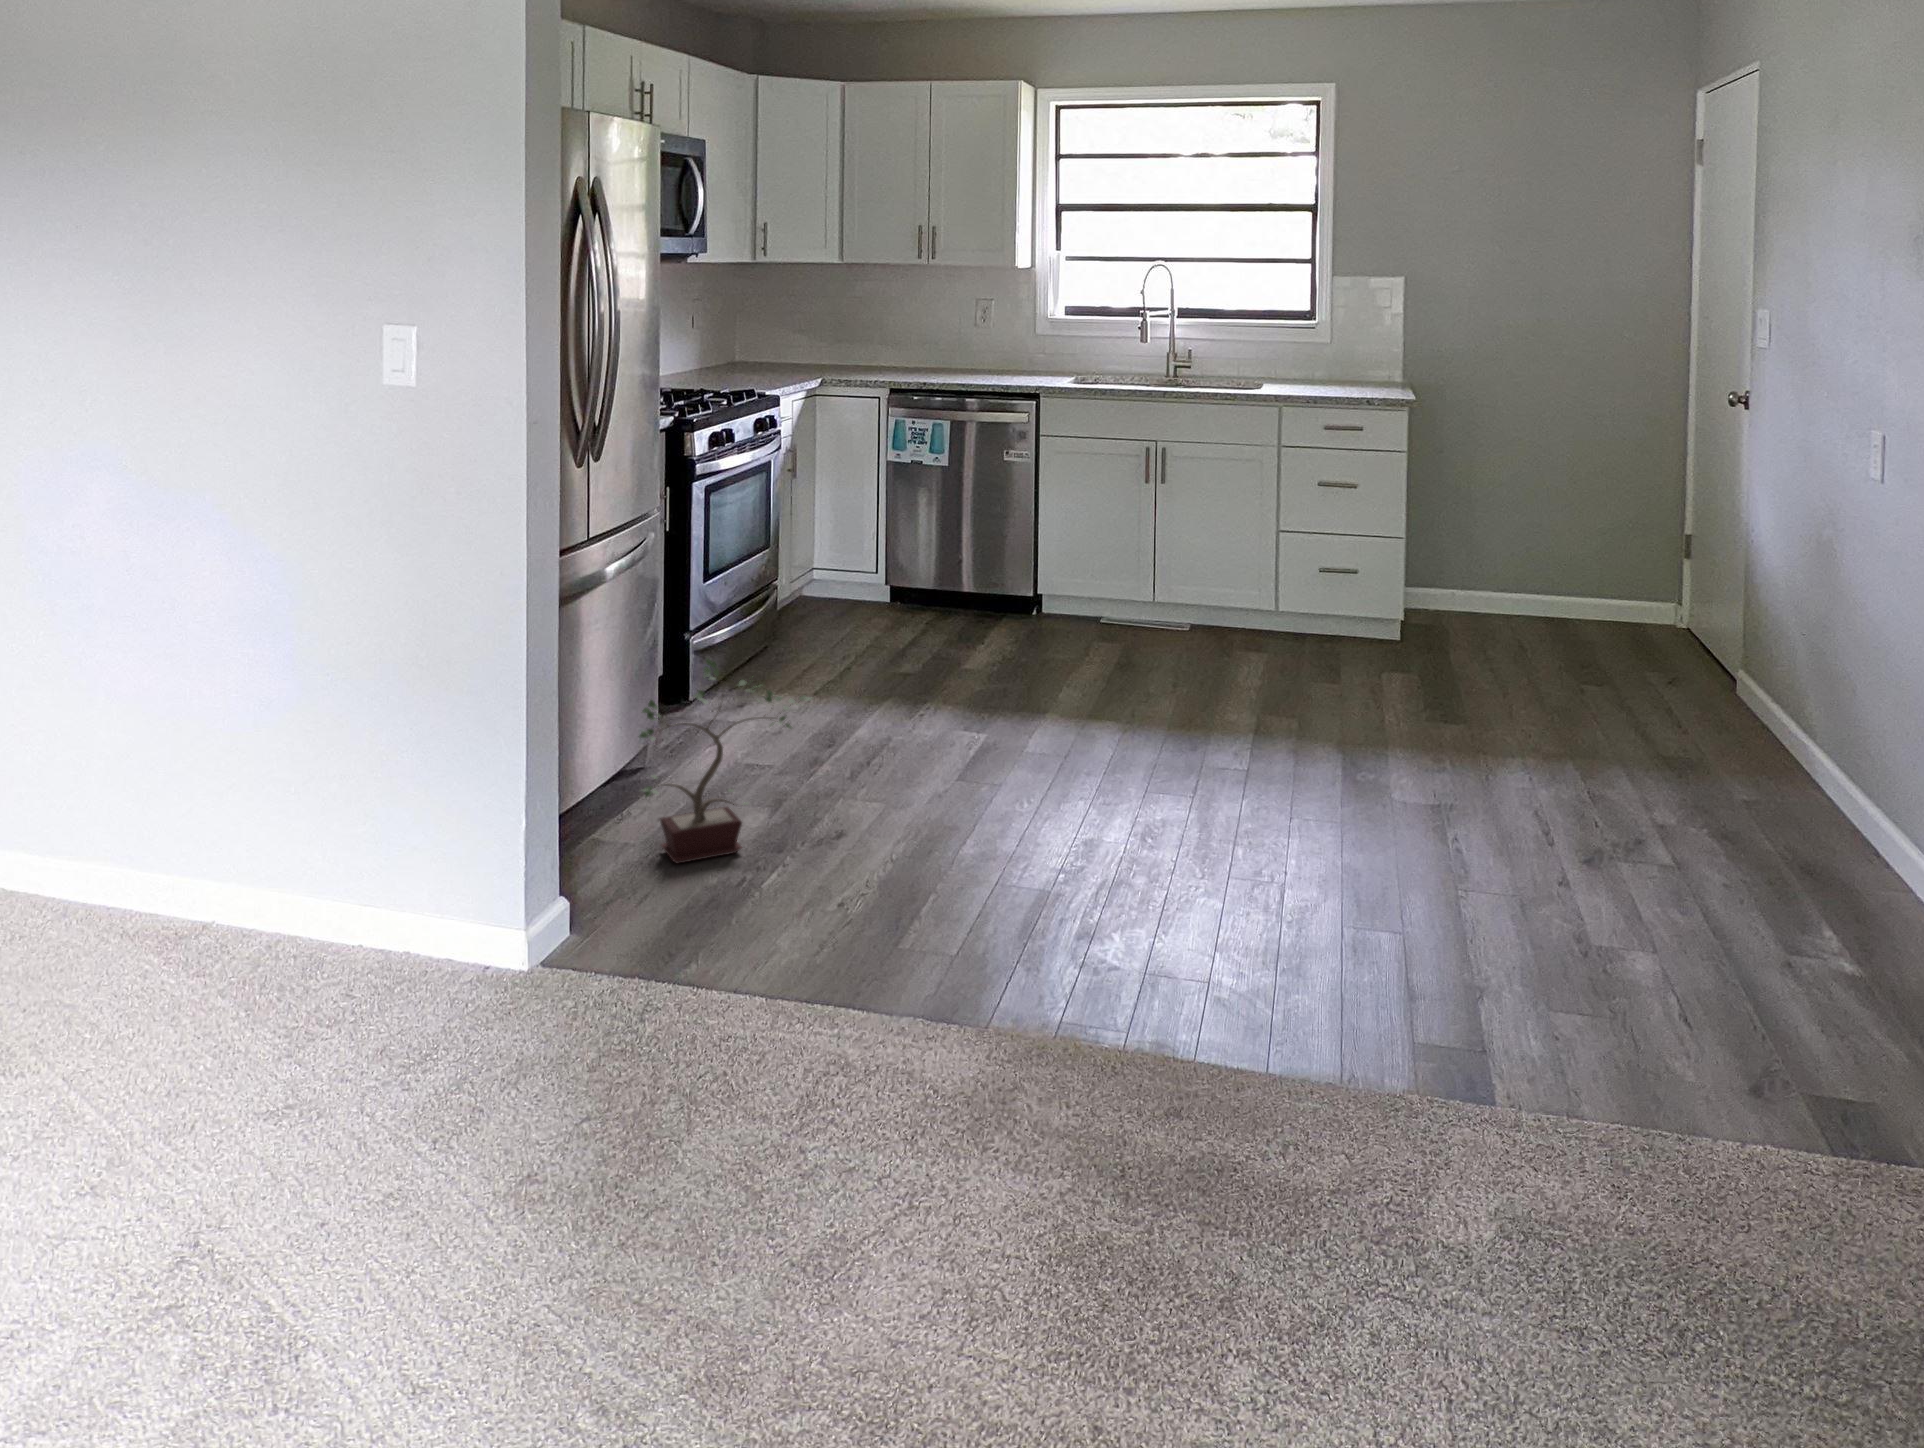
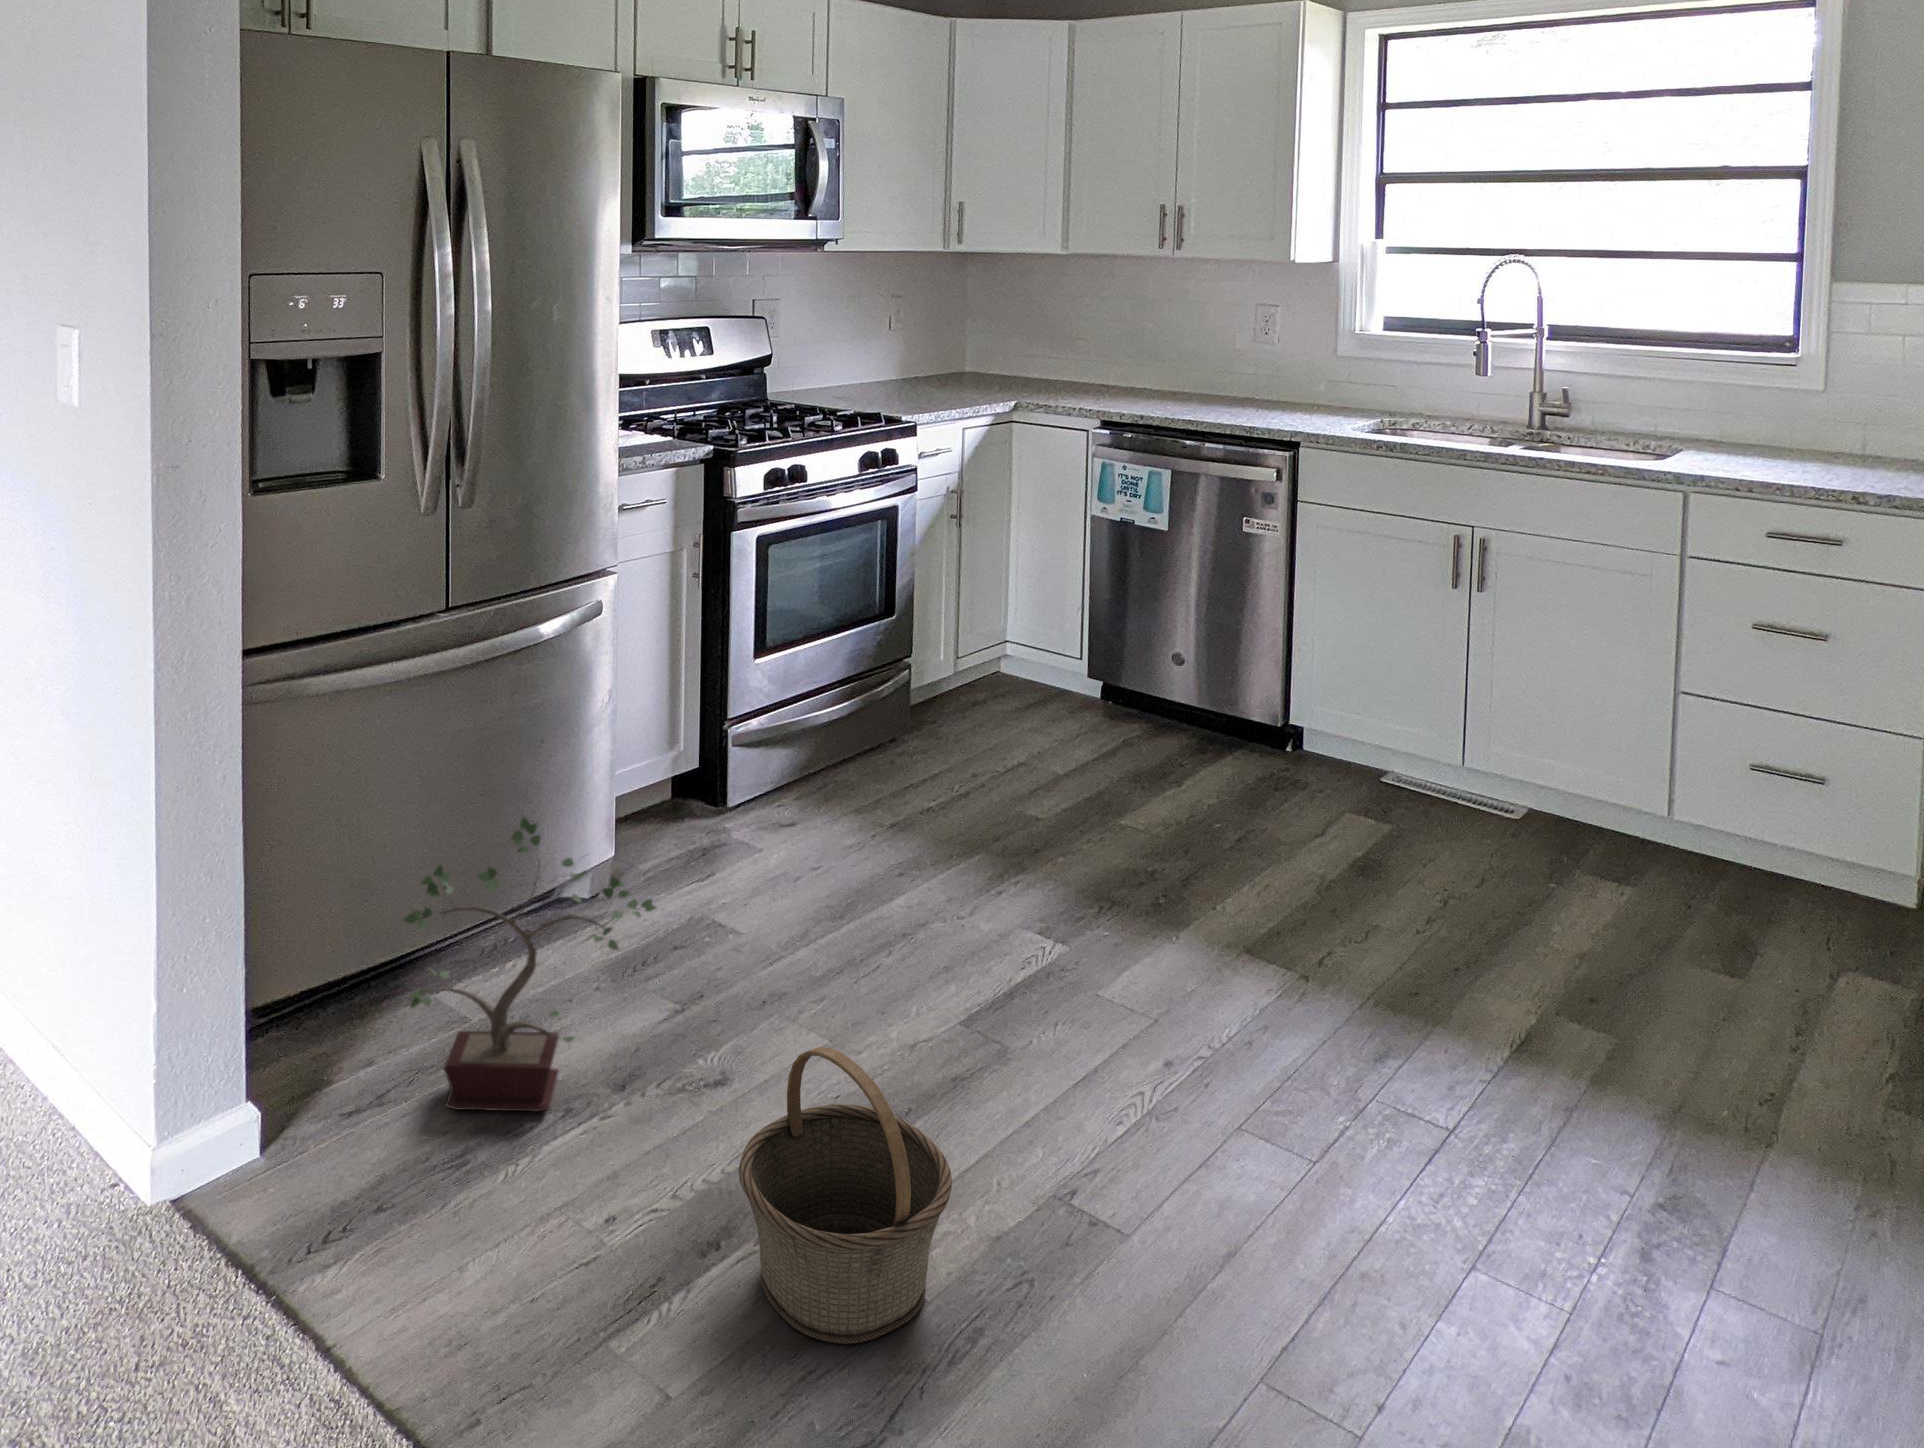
basket: none [922,740,1048,894] -> present [739,1047,952,1344]

